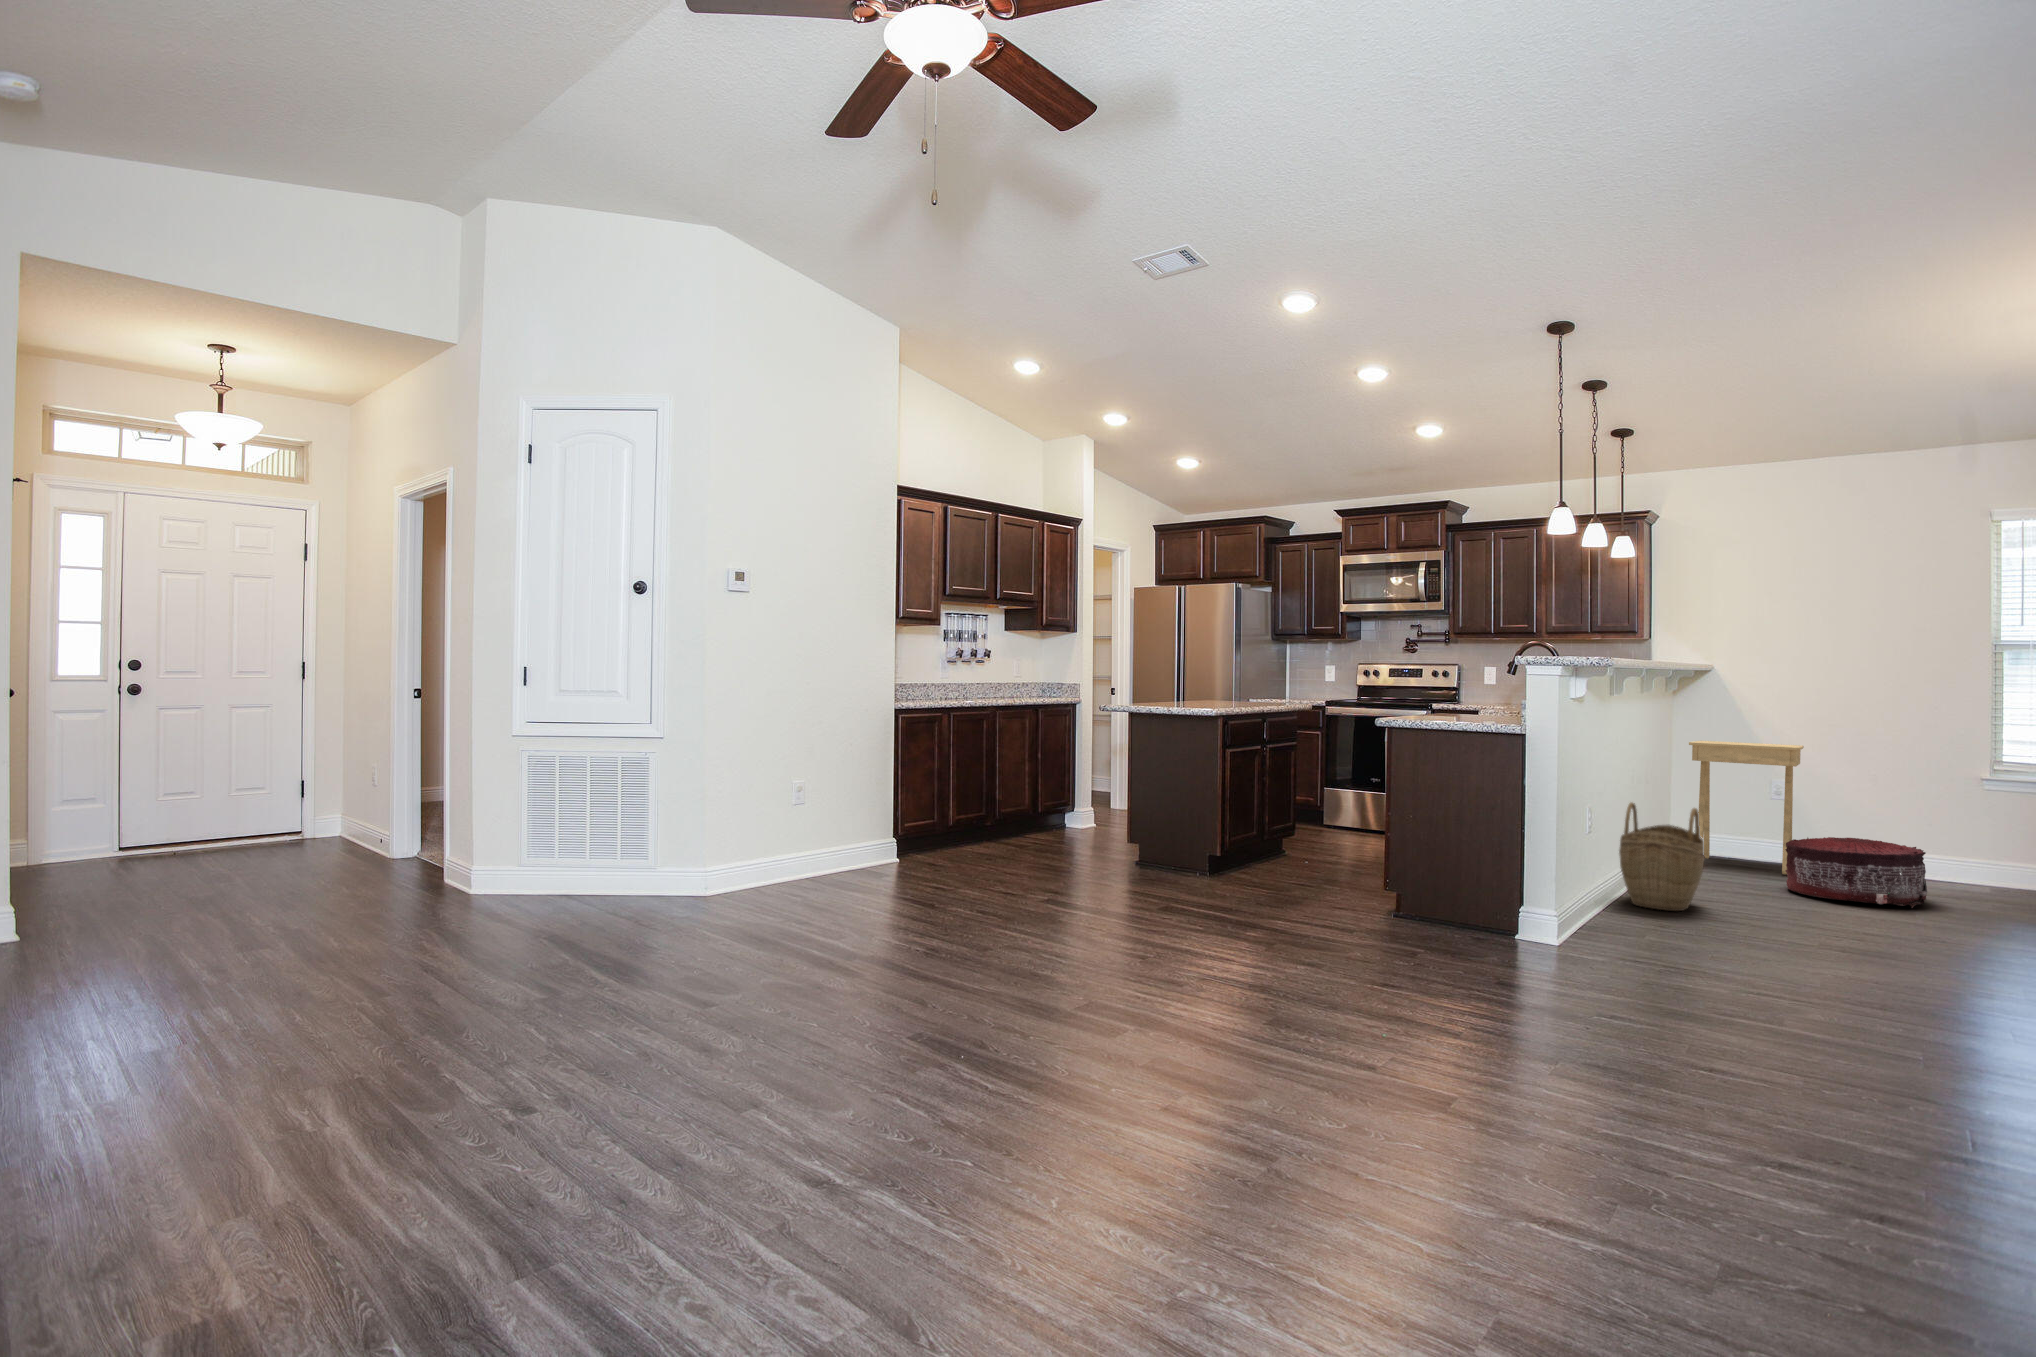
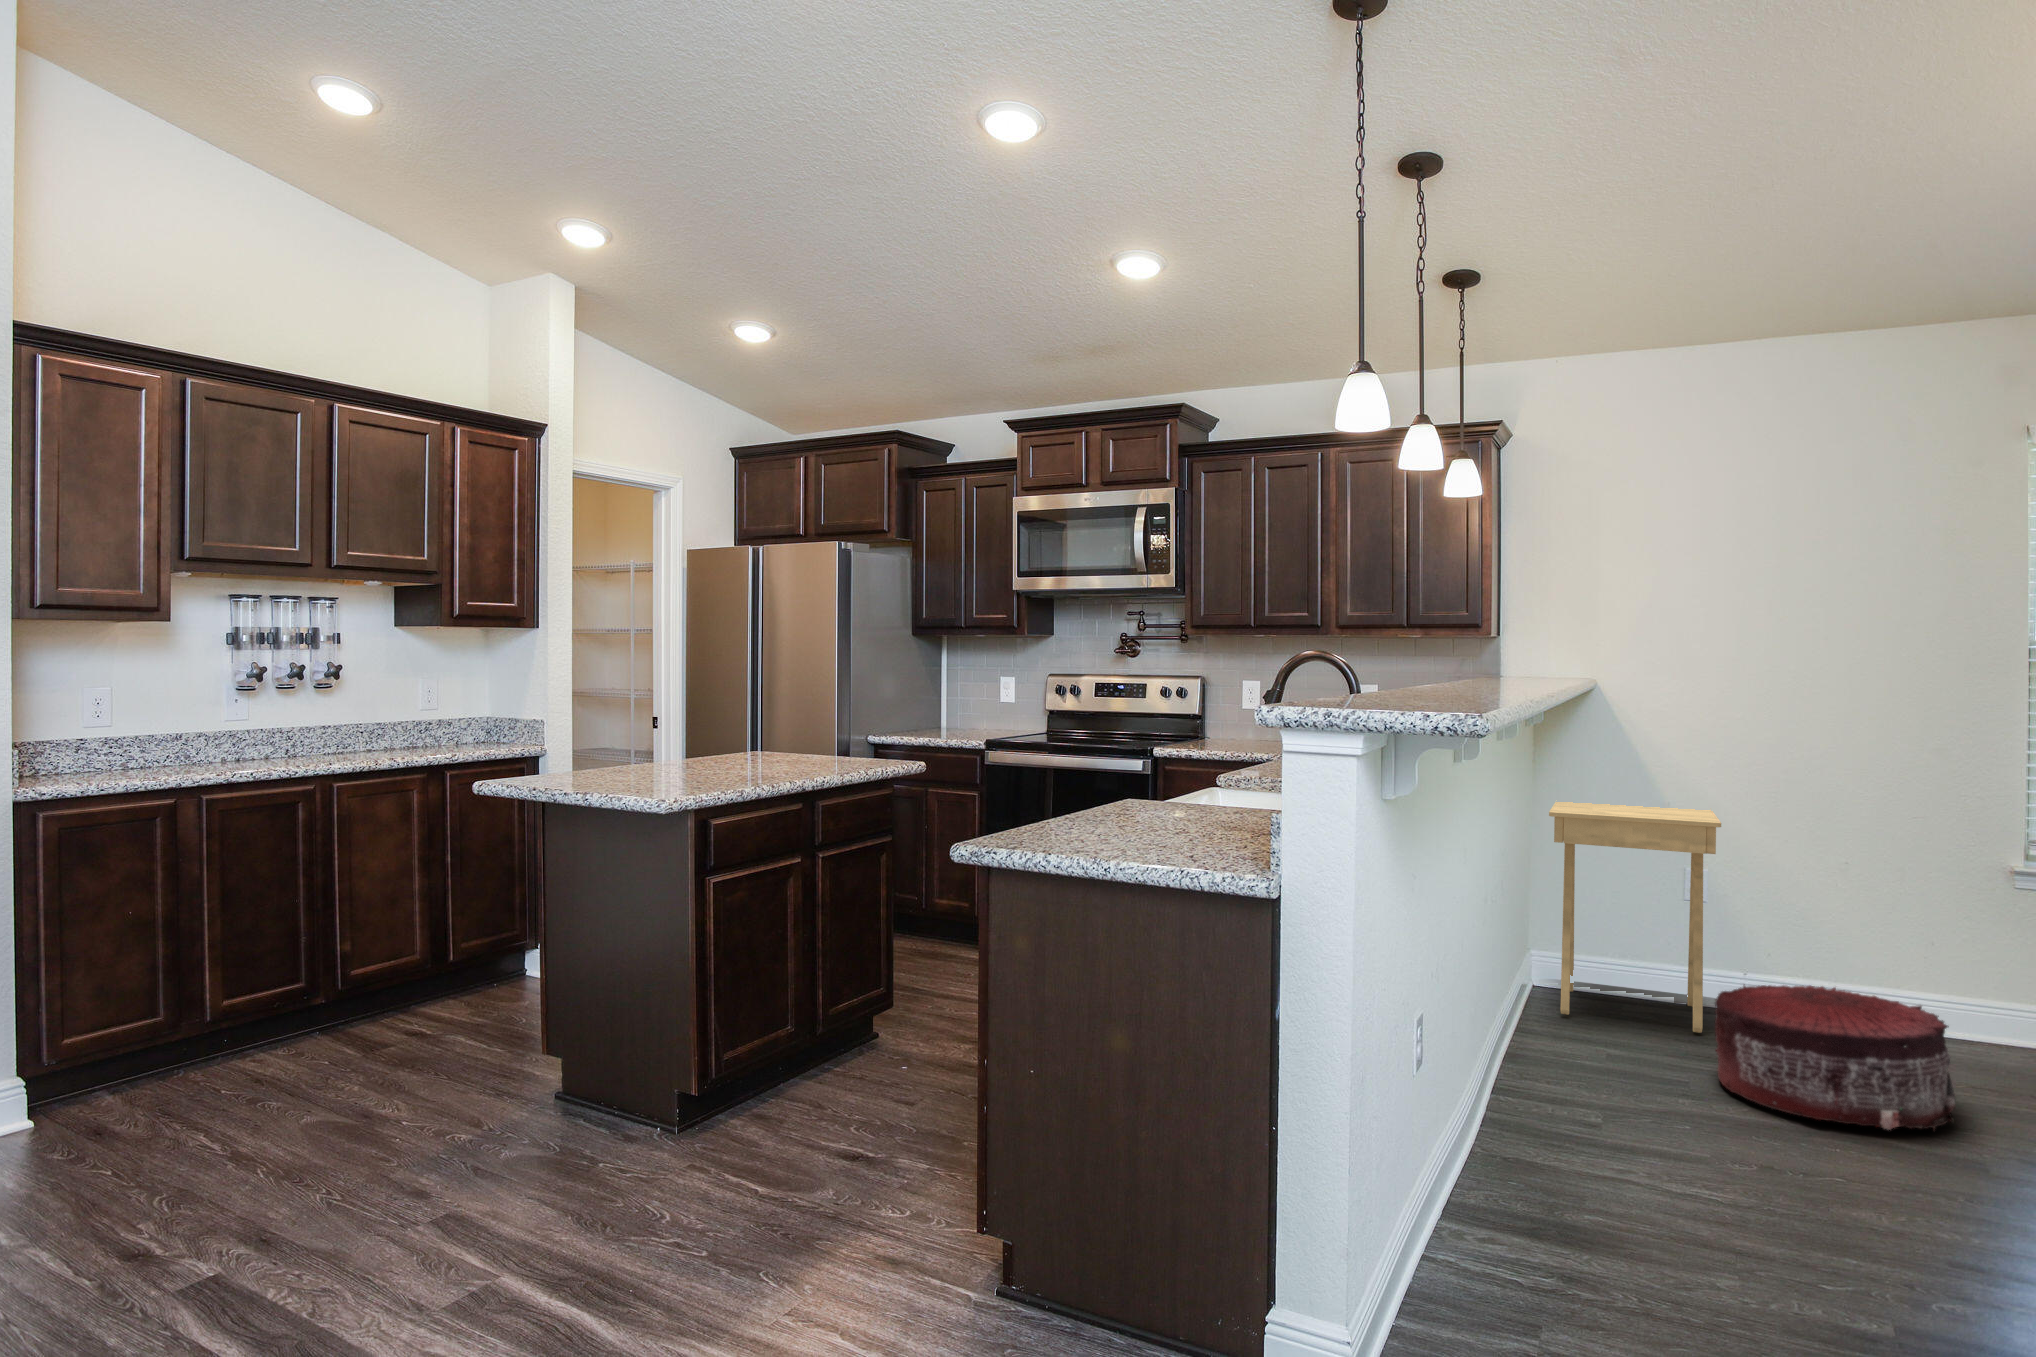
woven basket: present [1619,803,1705,911] -> none [1457,965,1609,1195]

